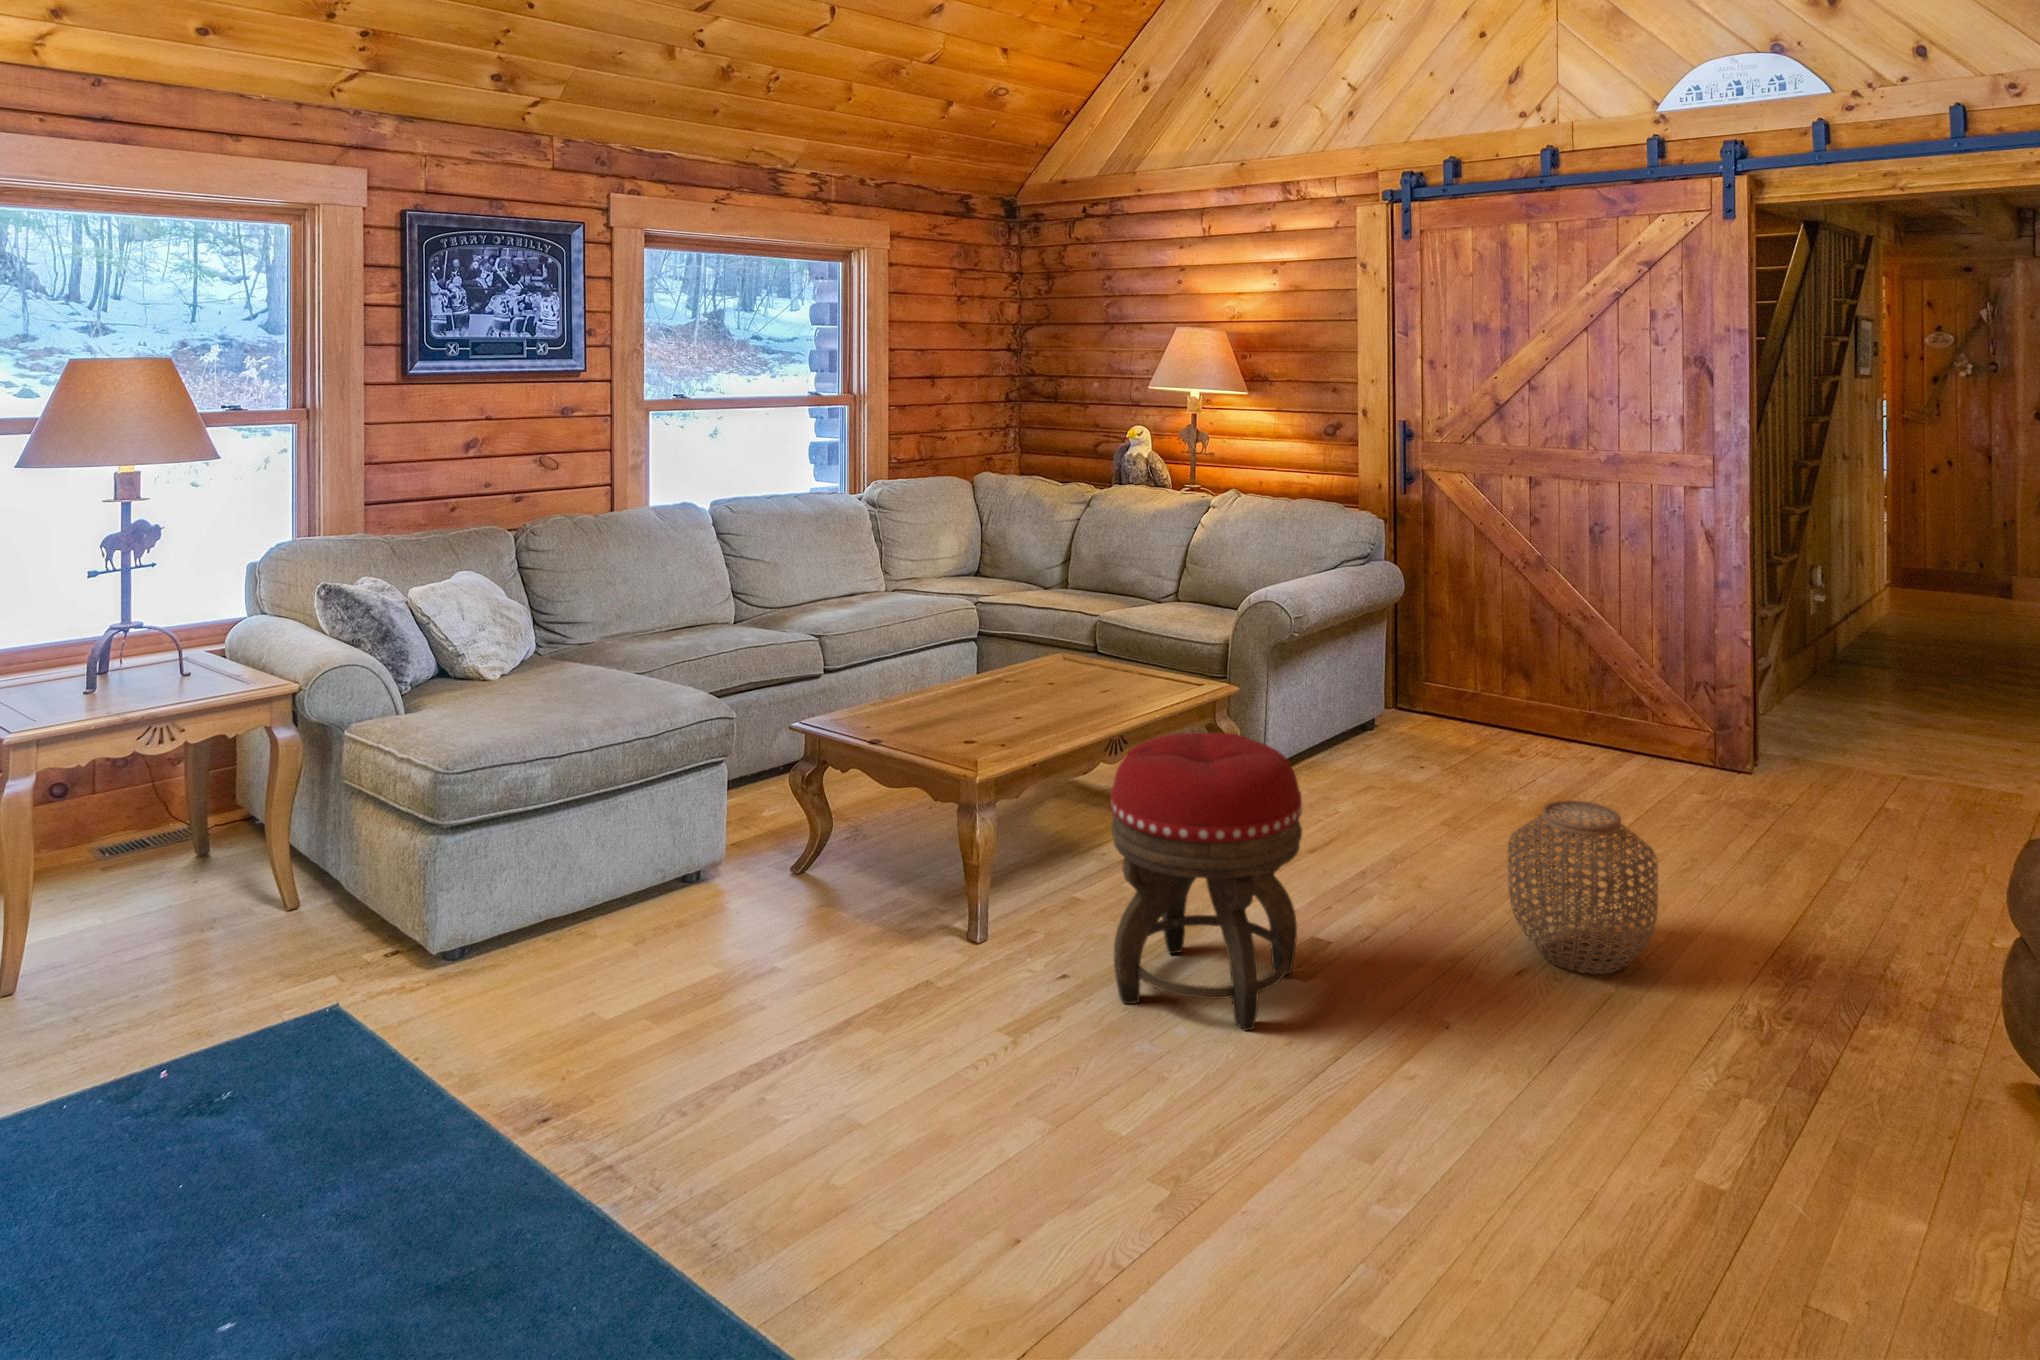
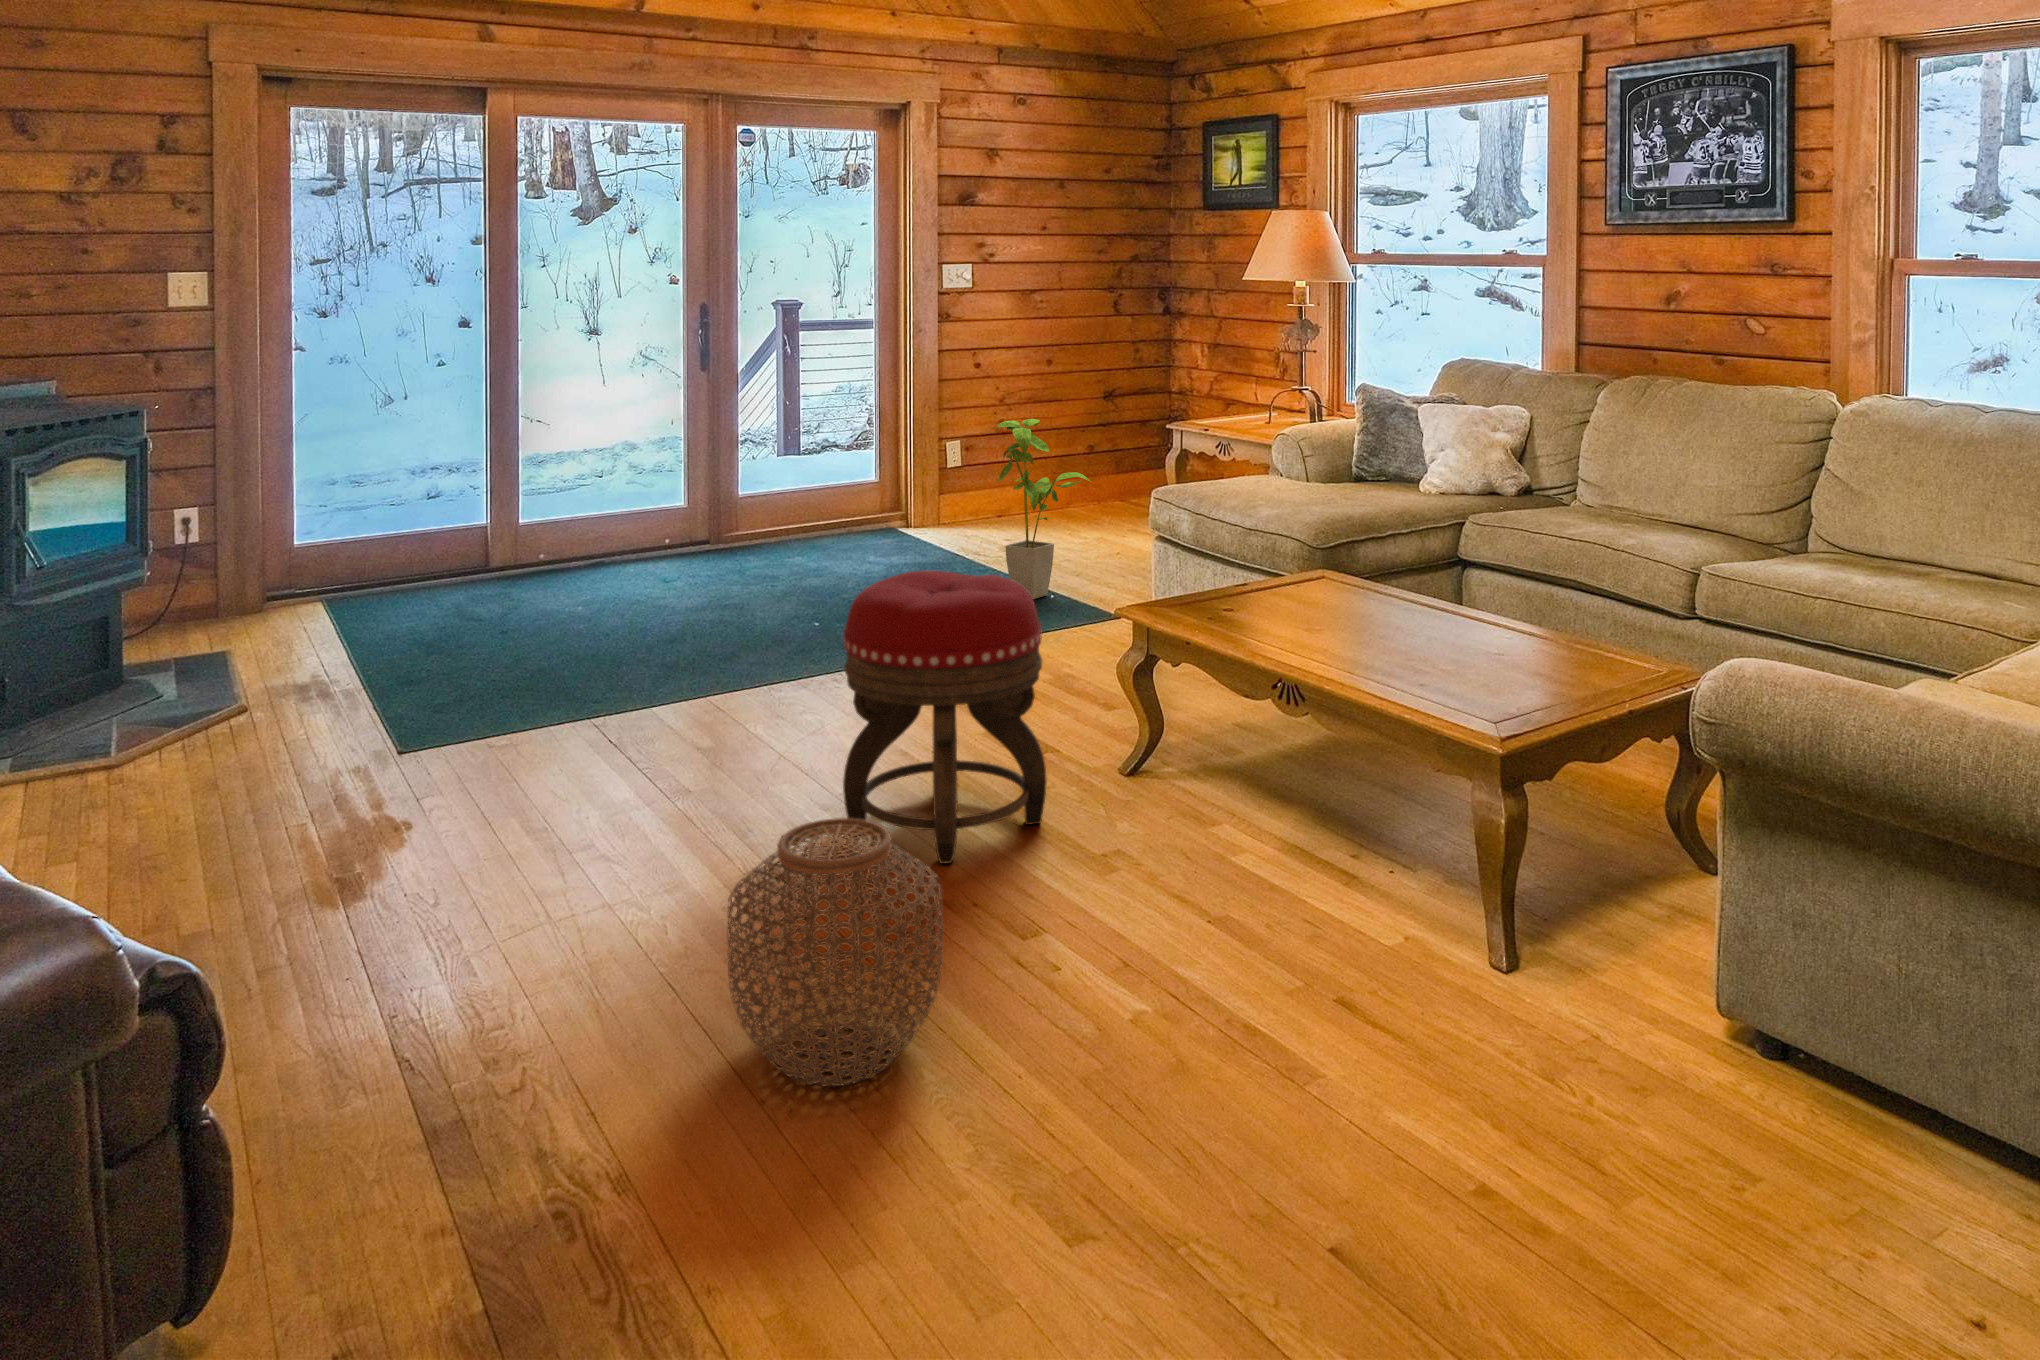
house plant: none [66,750,277,1104] -> present [996,419,1091,599]

